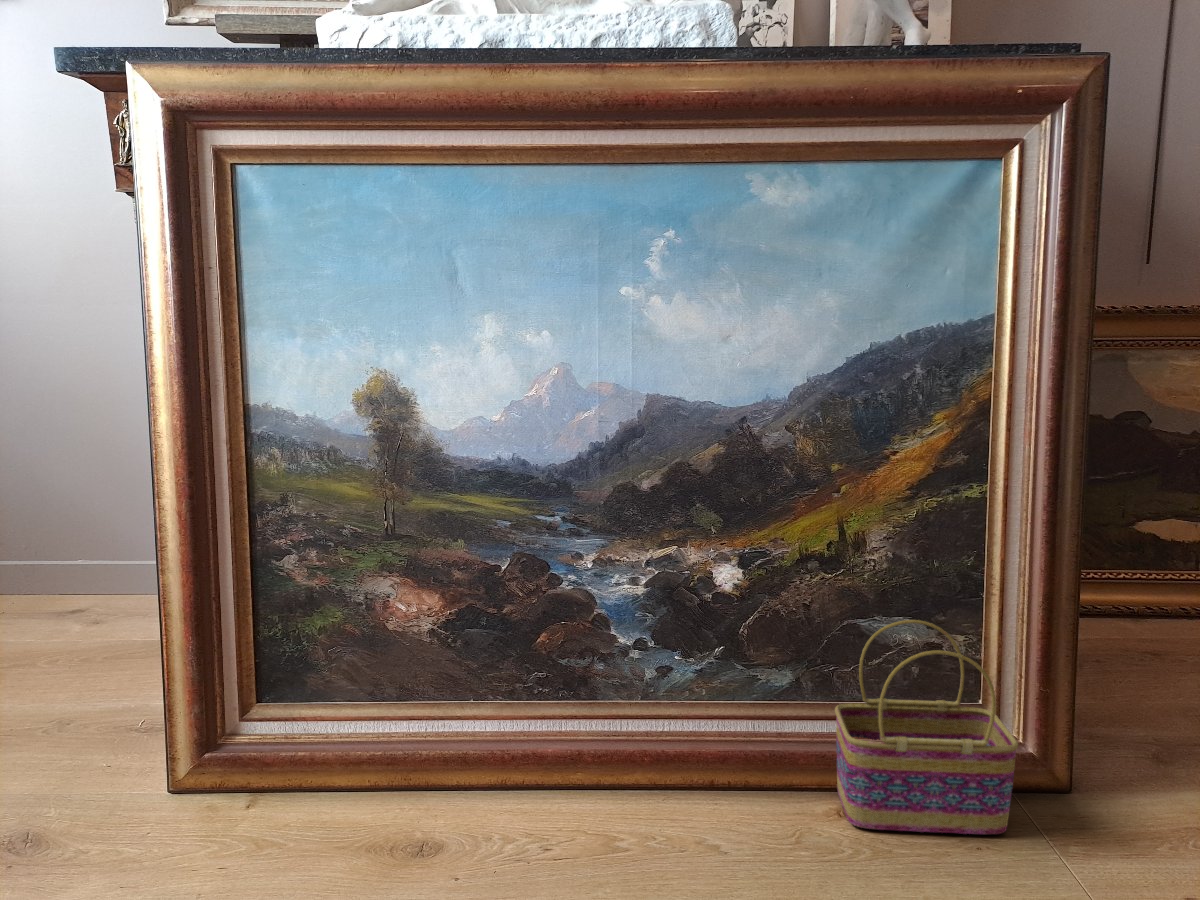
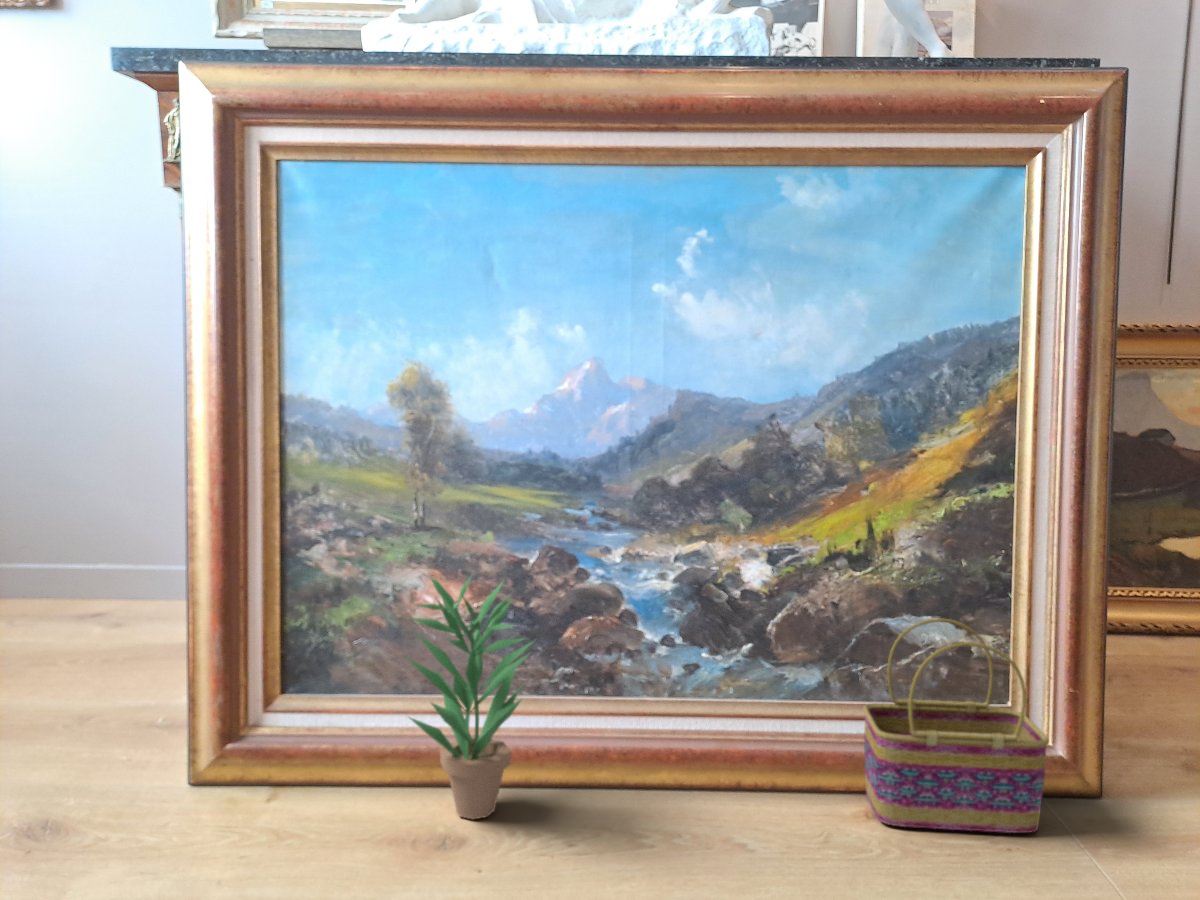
potted plant: none [372,591,507,829] -> present [408,577,532,819]

